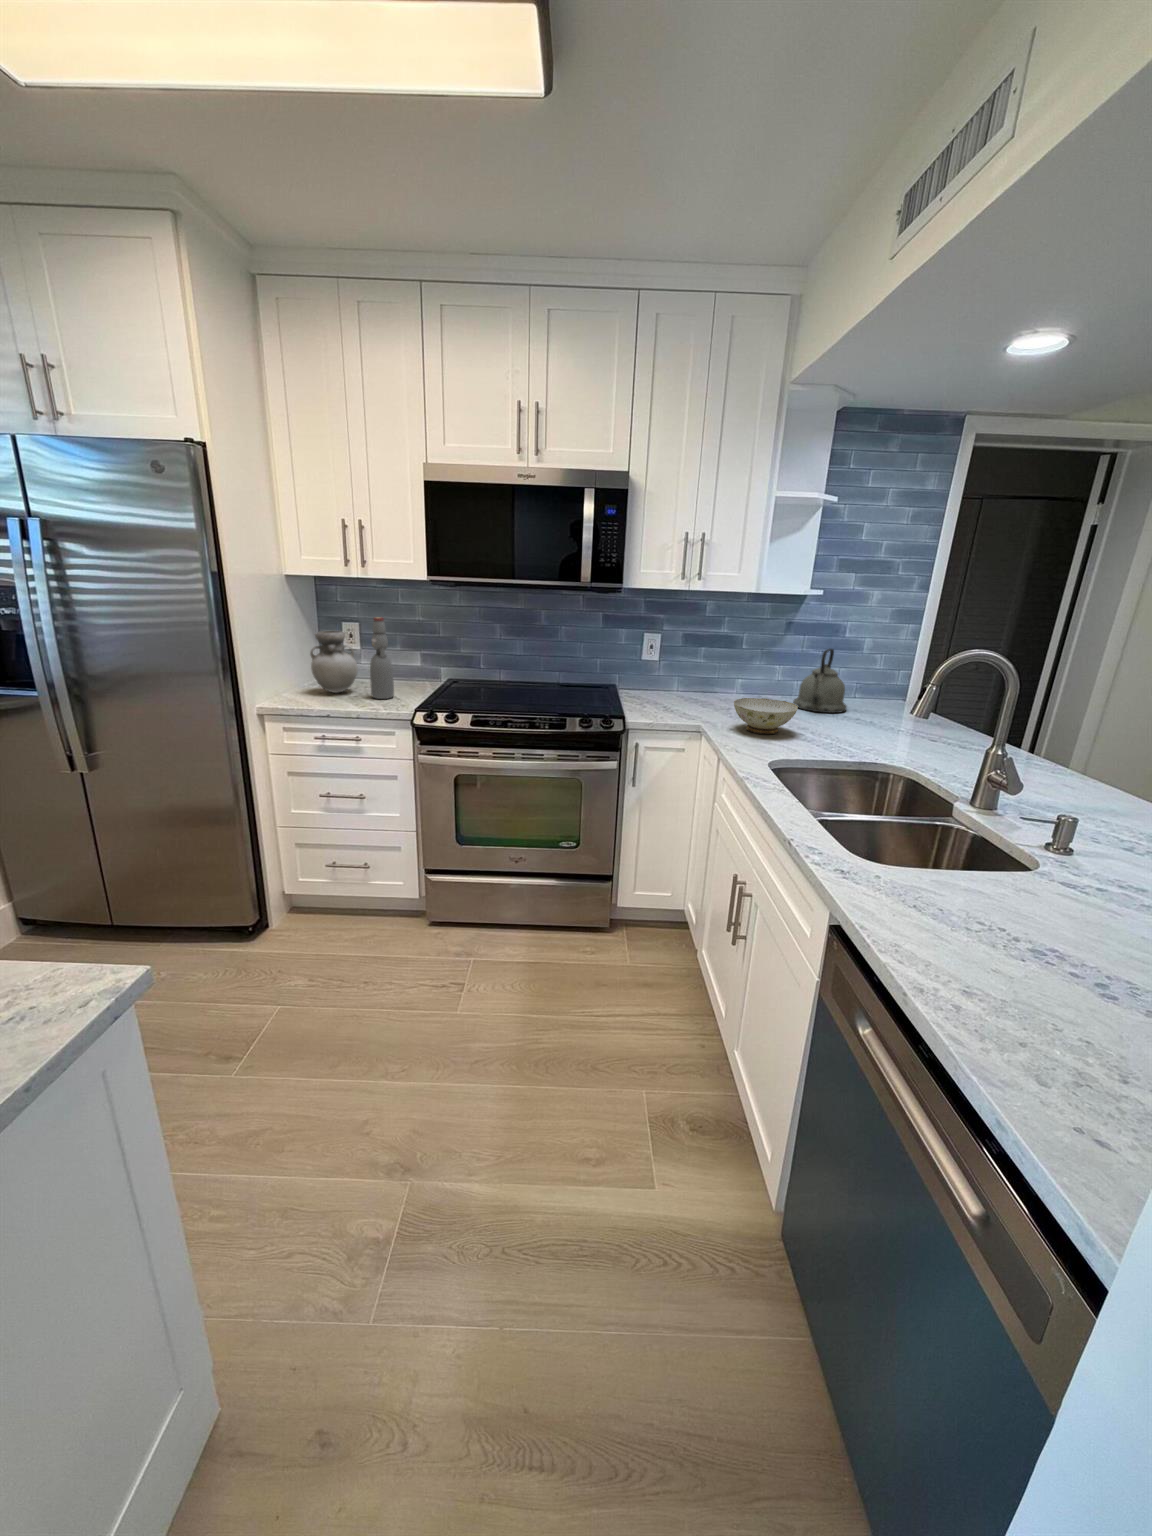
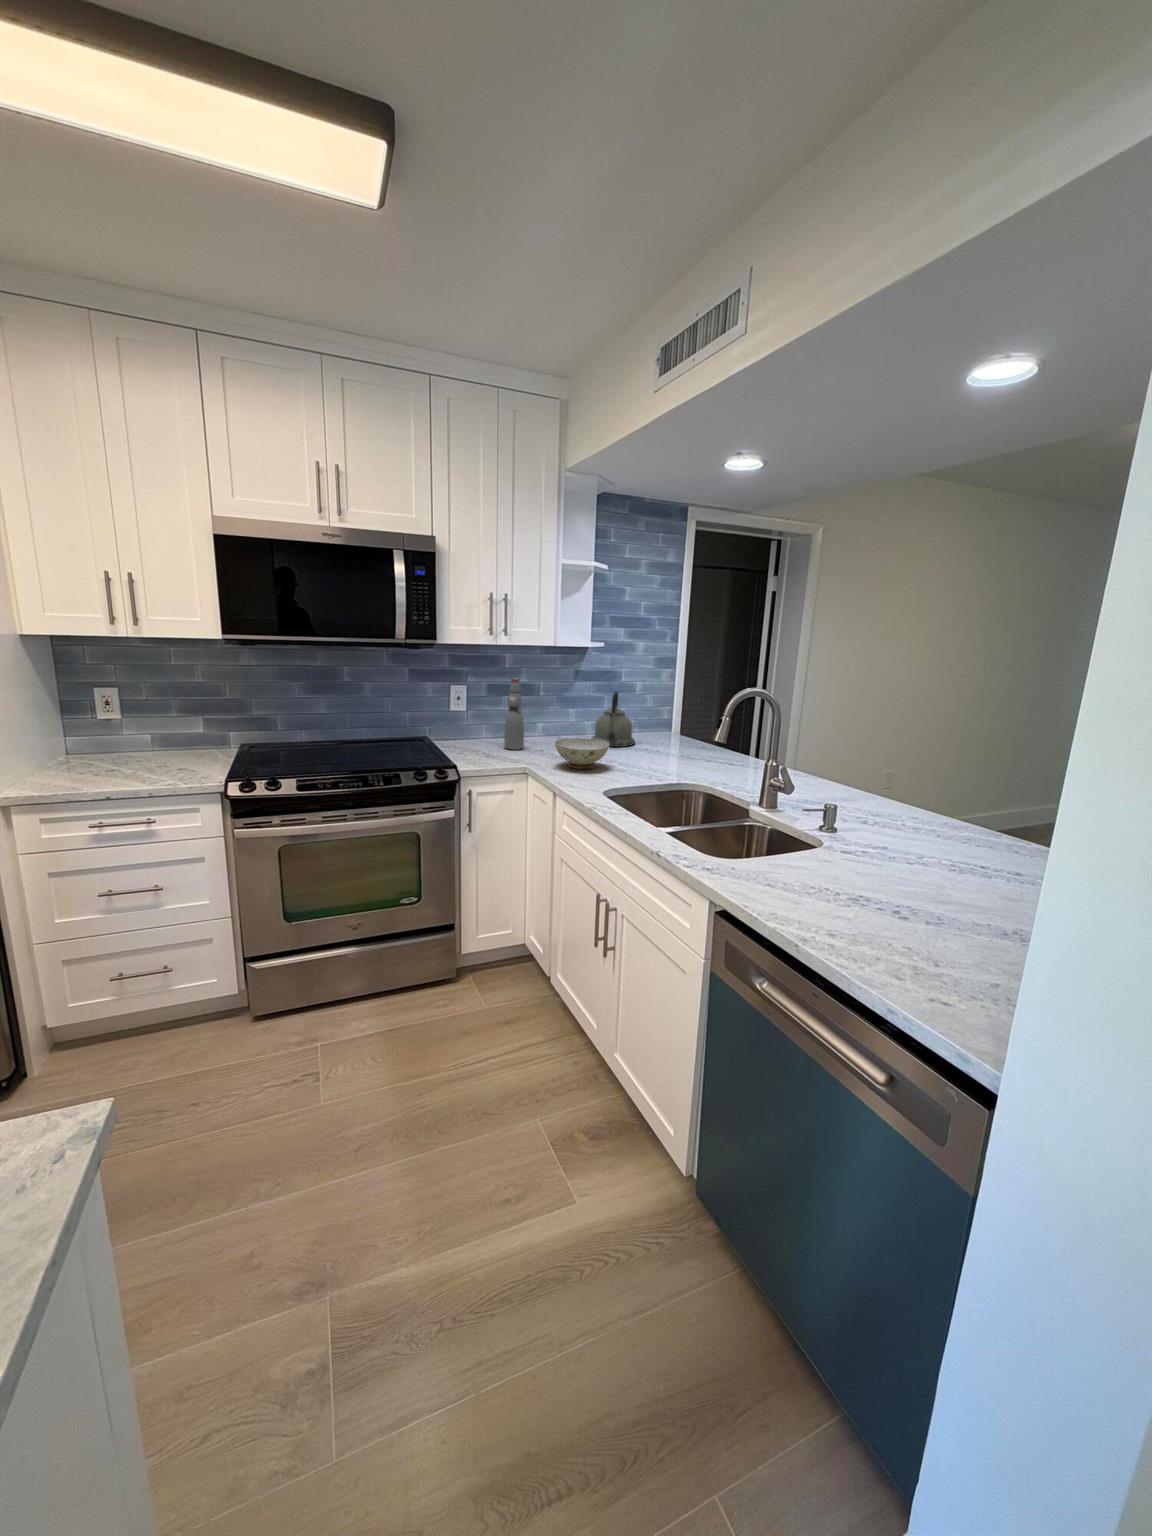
bottle: present [370,617,394,699] -> present [504,678,524,750]
vase: present [310,631,357,693] -> none [67,699,133,771]

